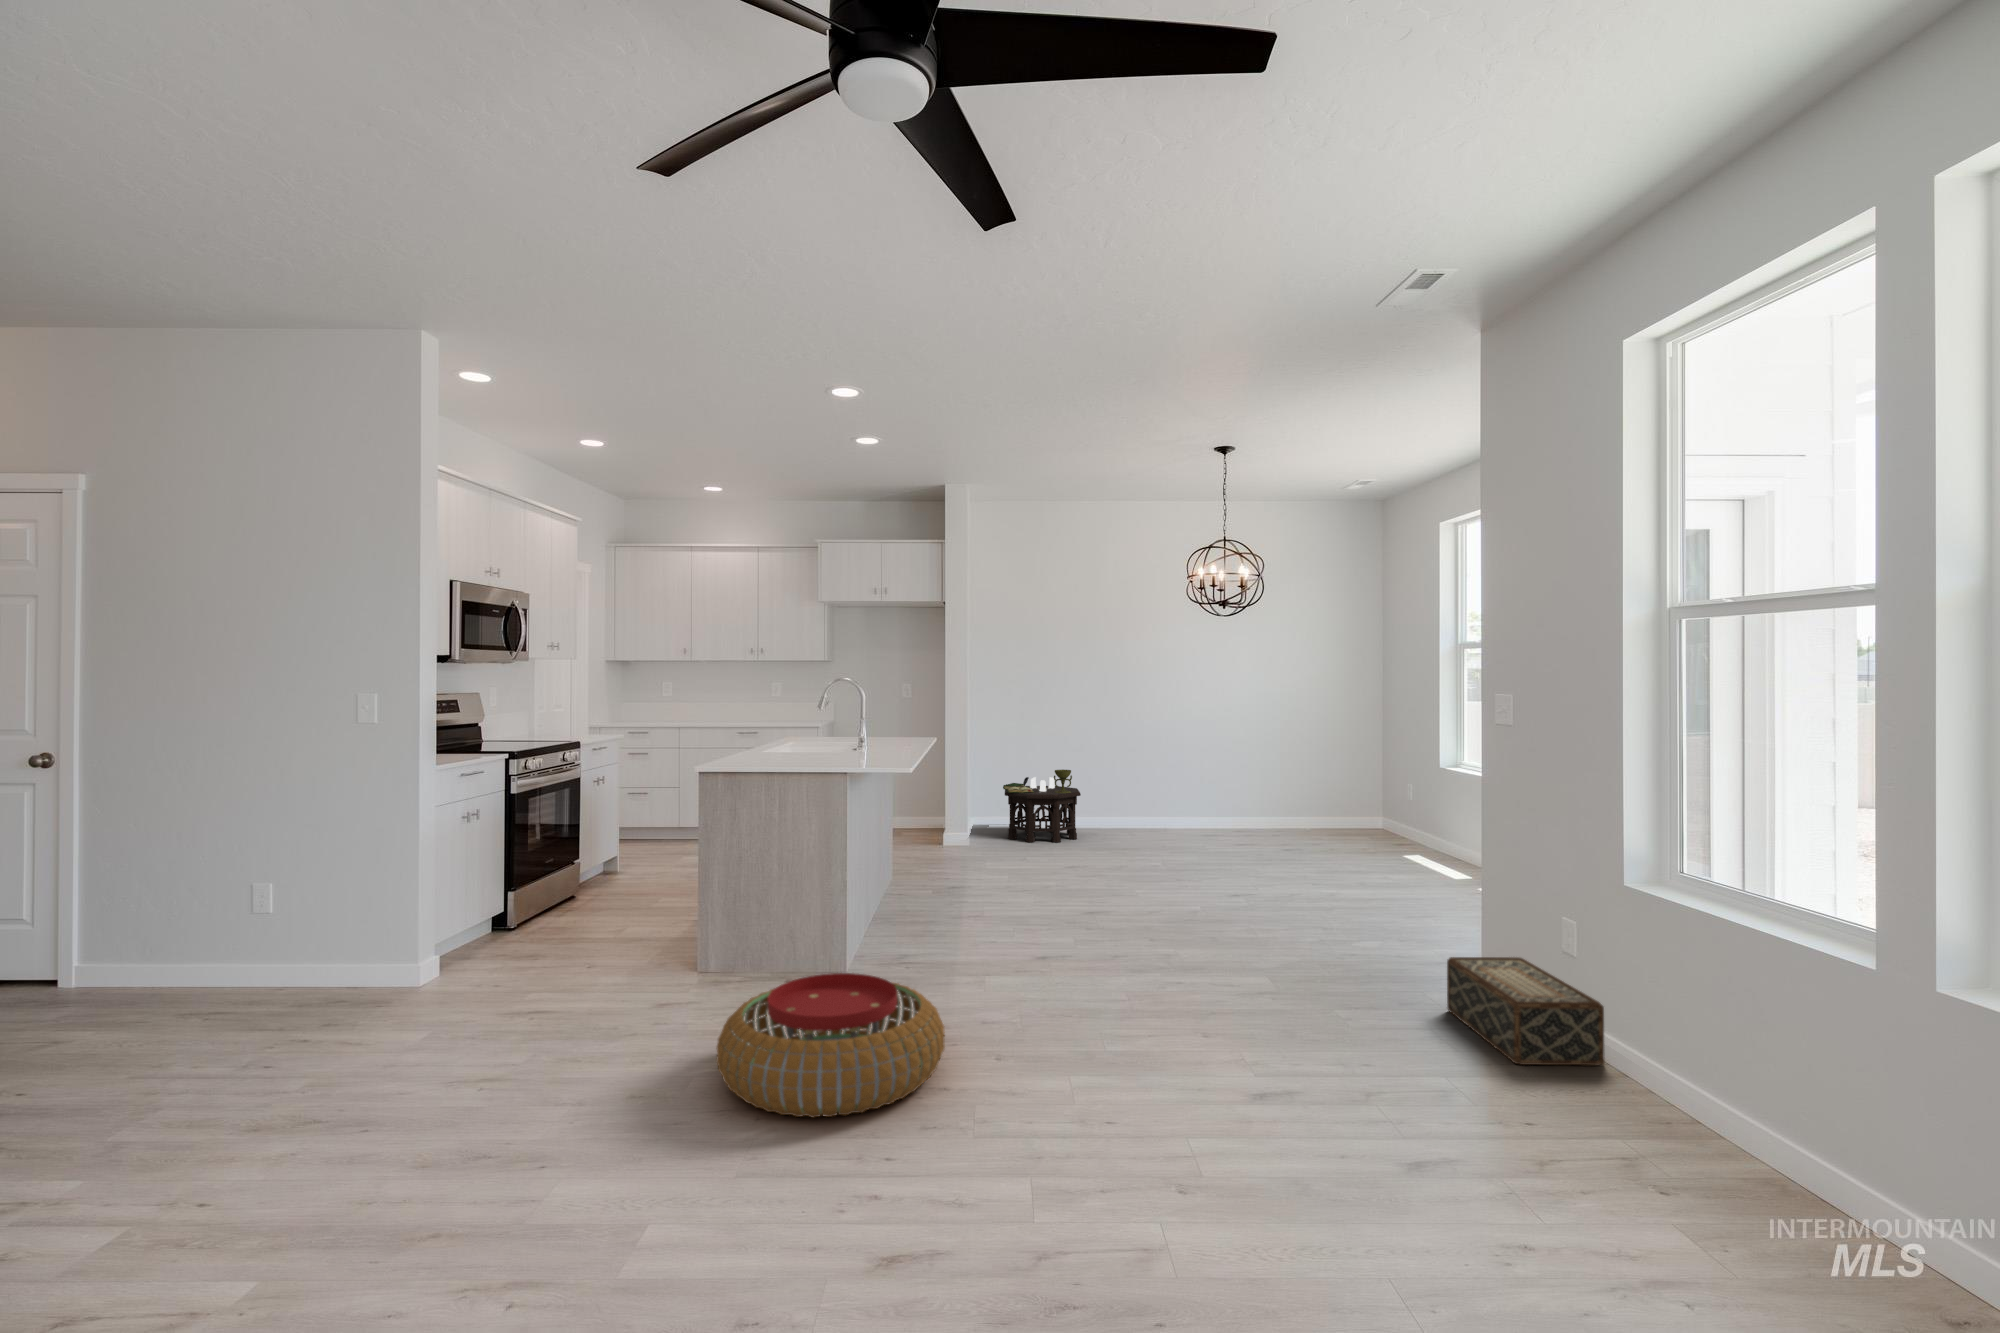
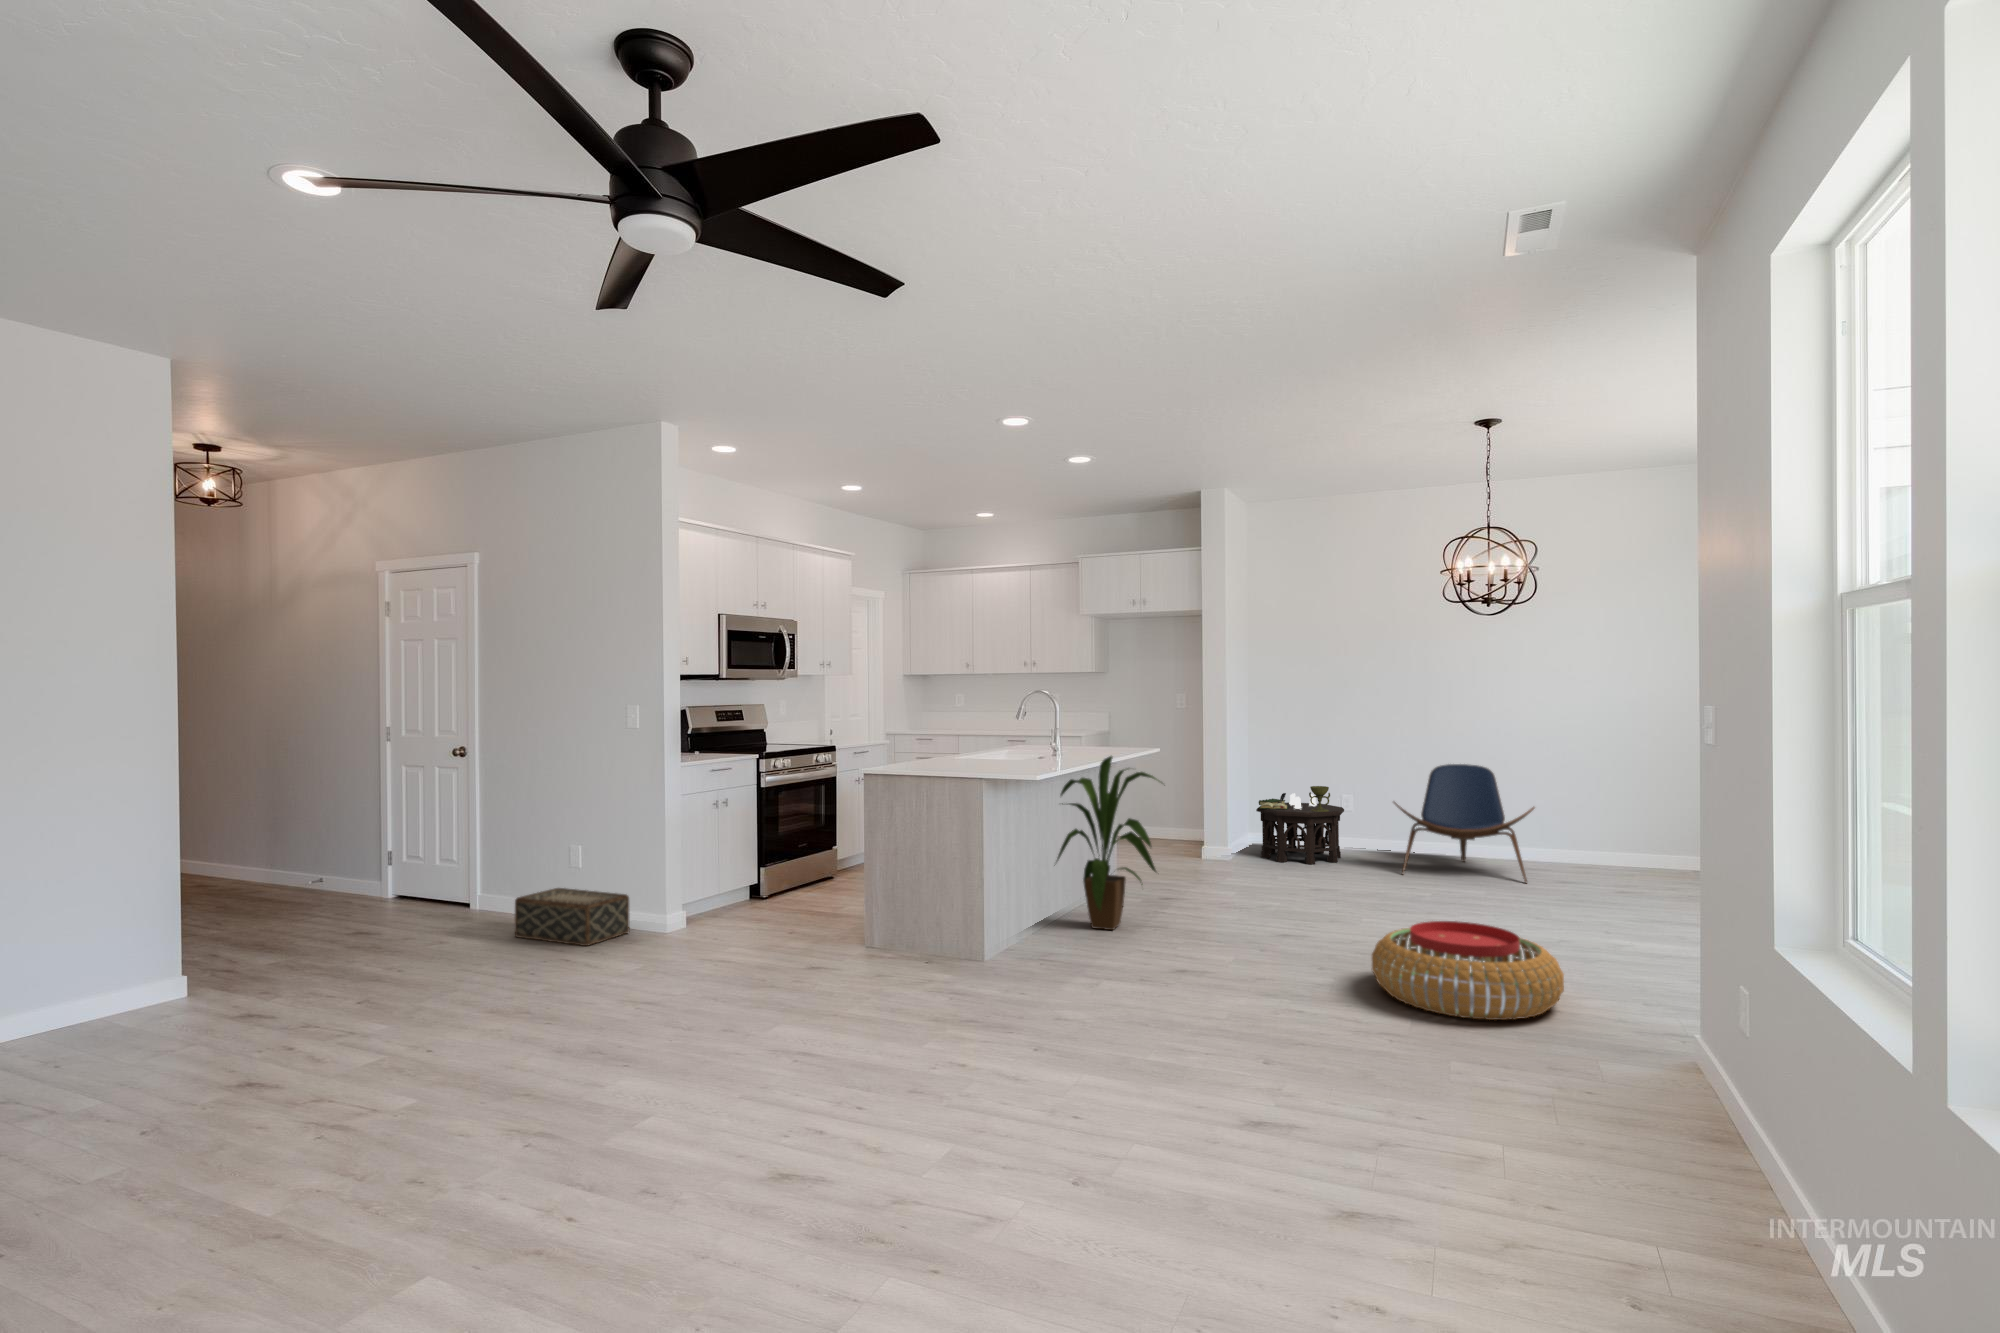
house plant: none [882,745,1004,923] -> present [1057,756,1160,930]
lounge chair: none [1130,746,1244,847] -> present [1394,764,1535,883]
woven basket: present [1447,957,1605,1065] -> present [515,888,630,946]
pouf: present [717,973,945,1117] -> present [1372,921,1564,1020]

